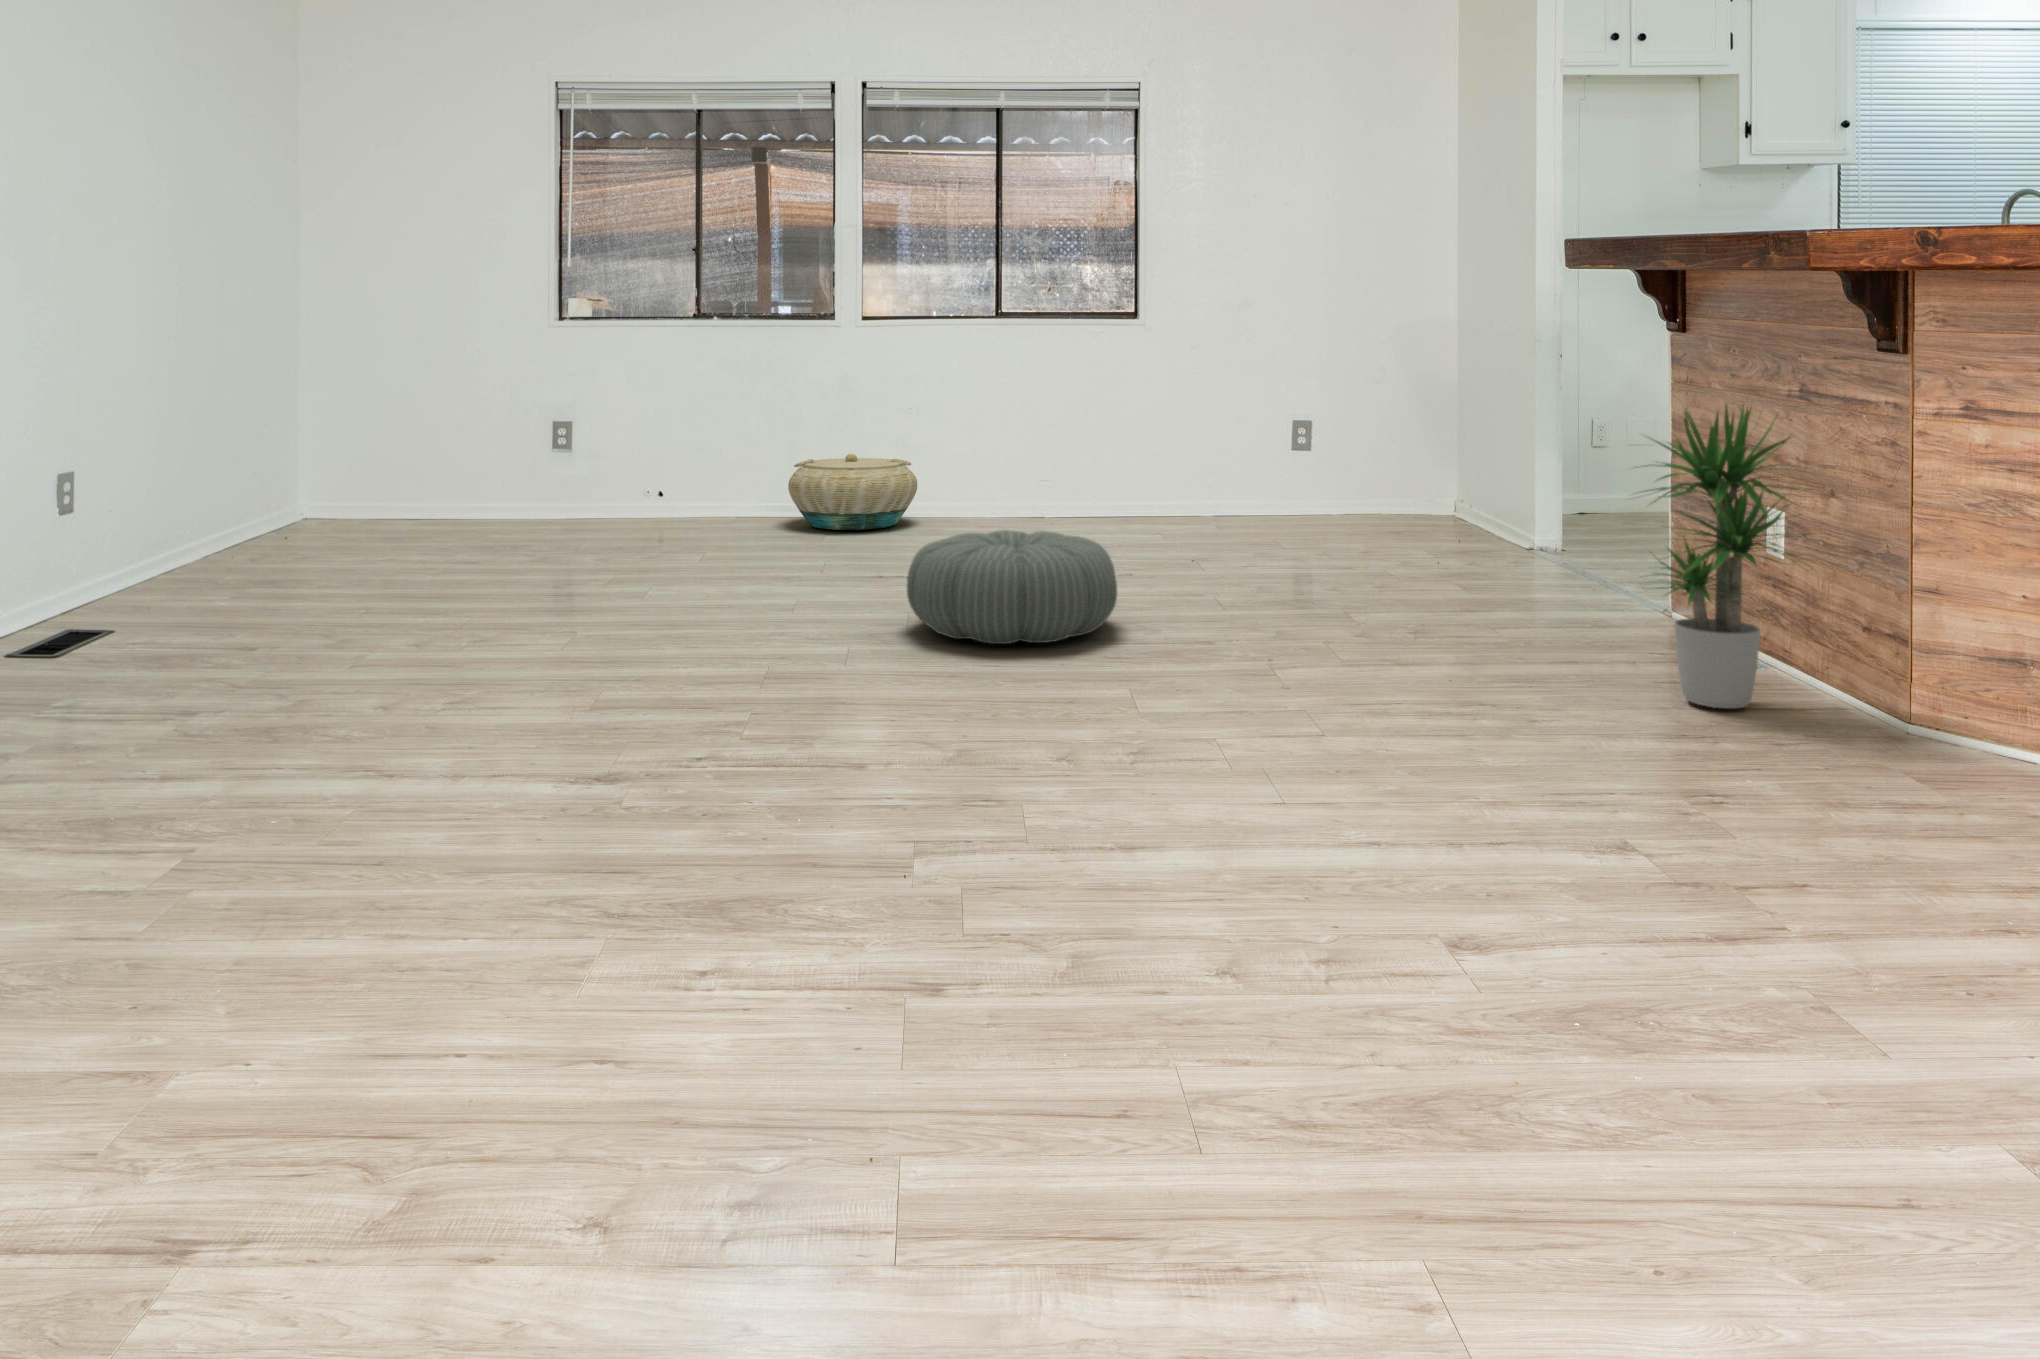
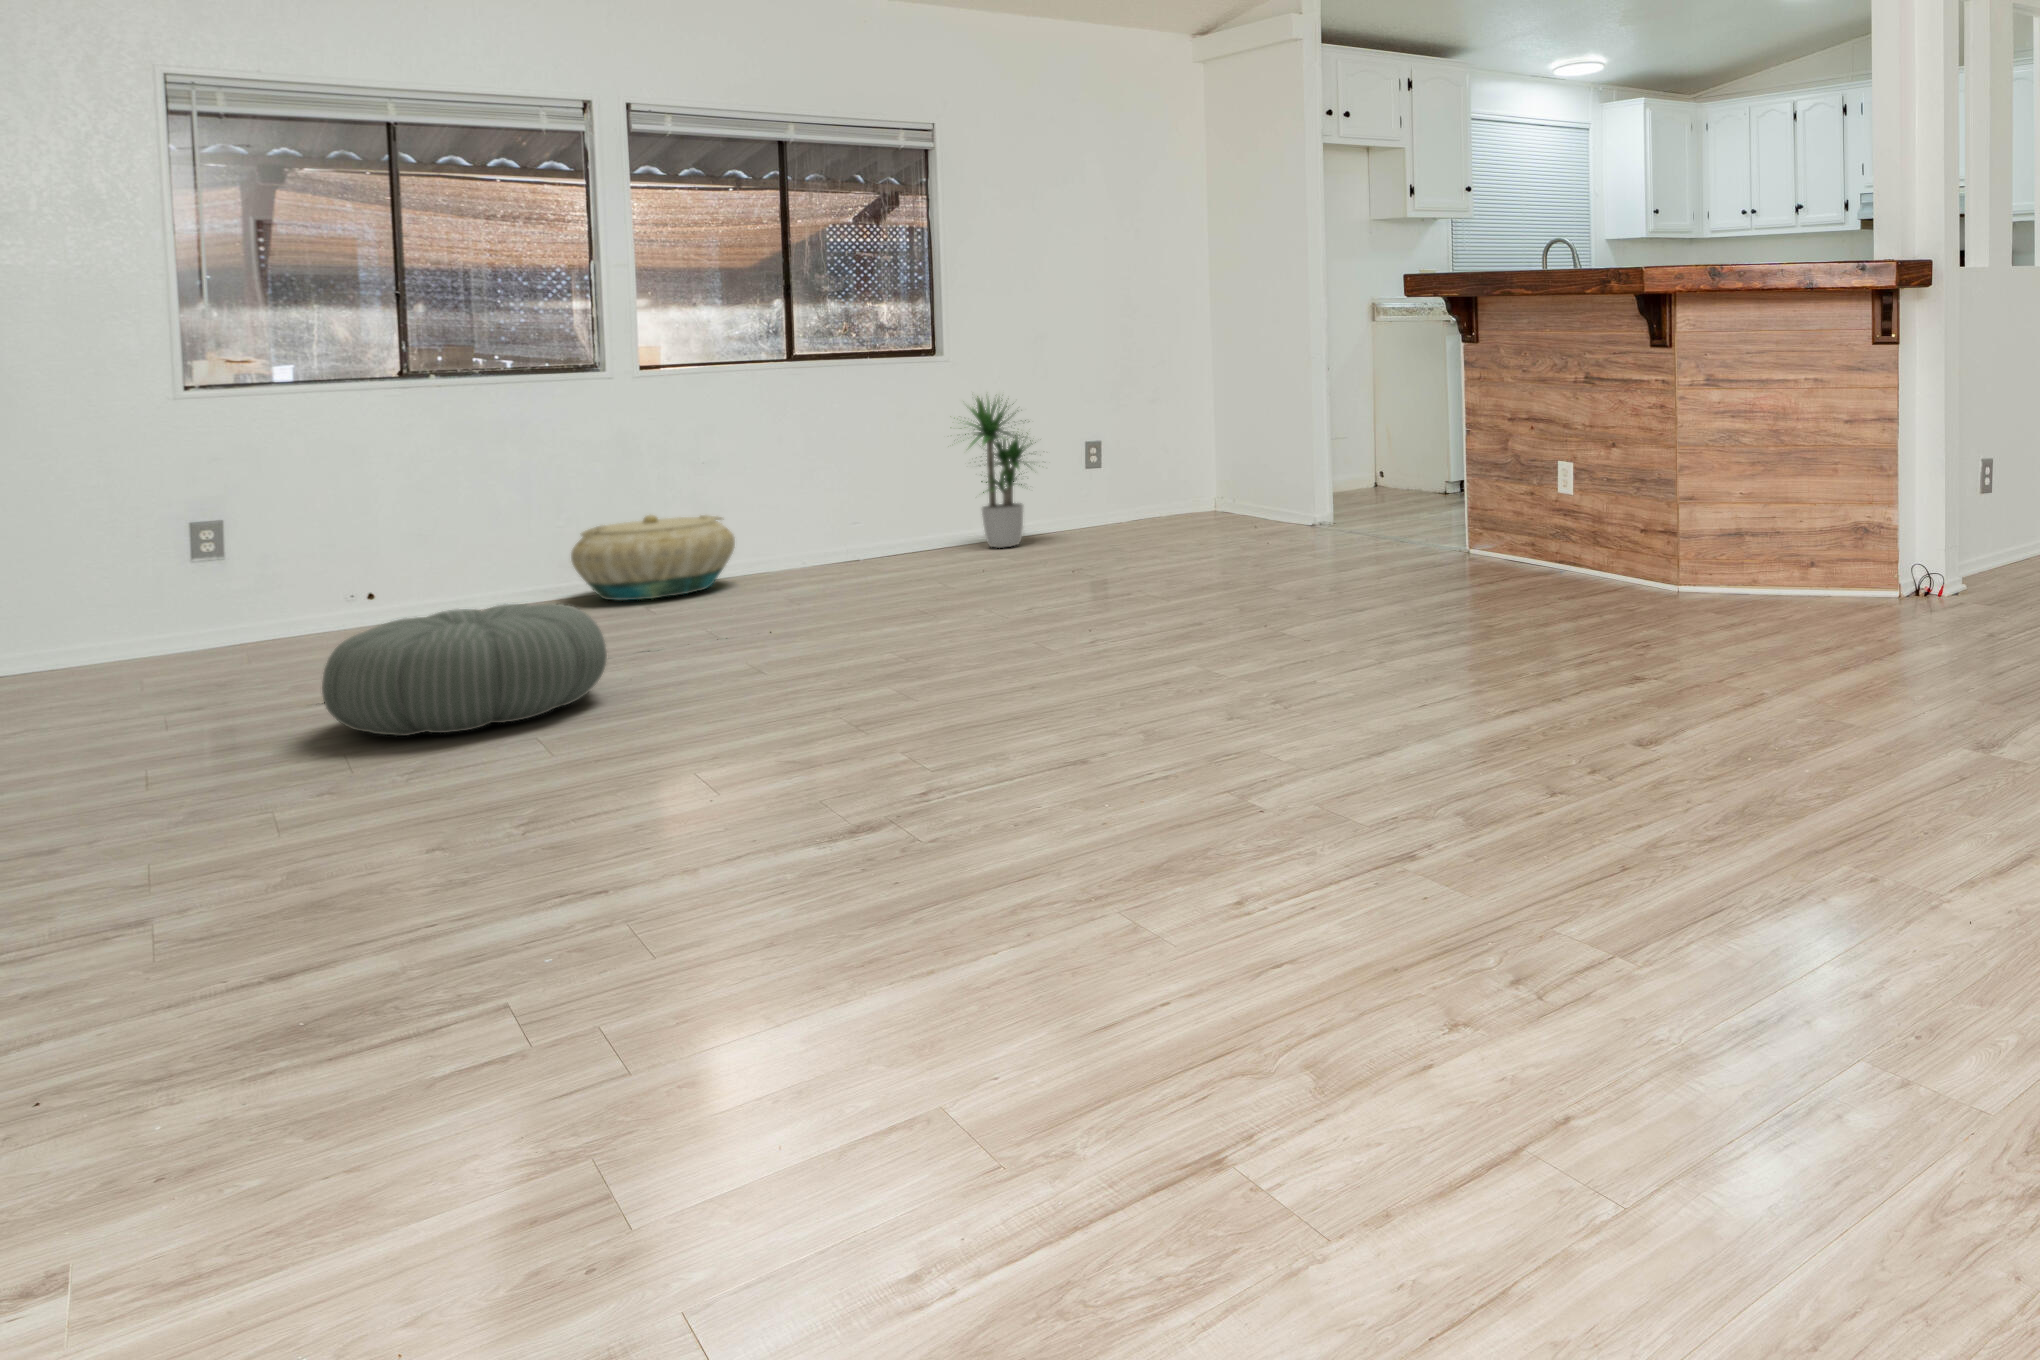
potted plant: present [1638,405,1813,708] -> present [963,396,1036,548]
pouf: present [907,530,1117,644] -> present [322,603,607,736]

